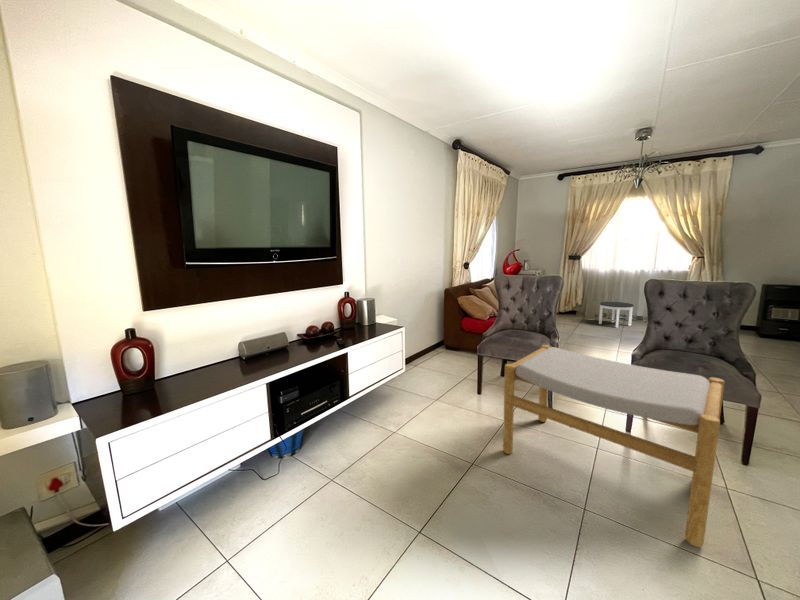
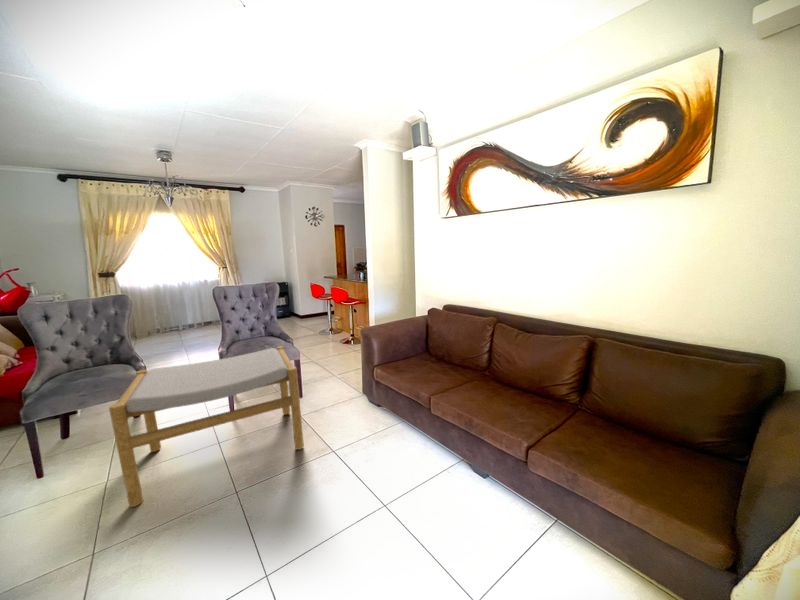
round table: present [599,302,634,328] -> none [150,313,187,339]

